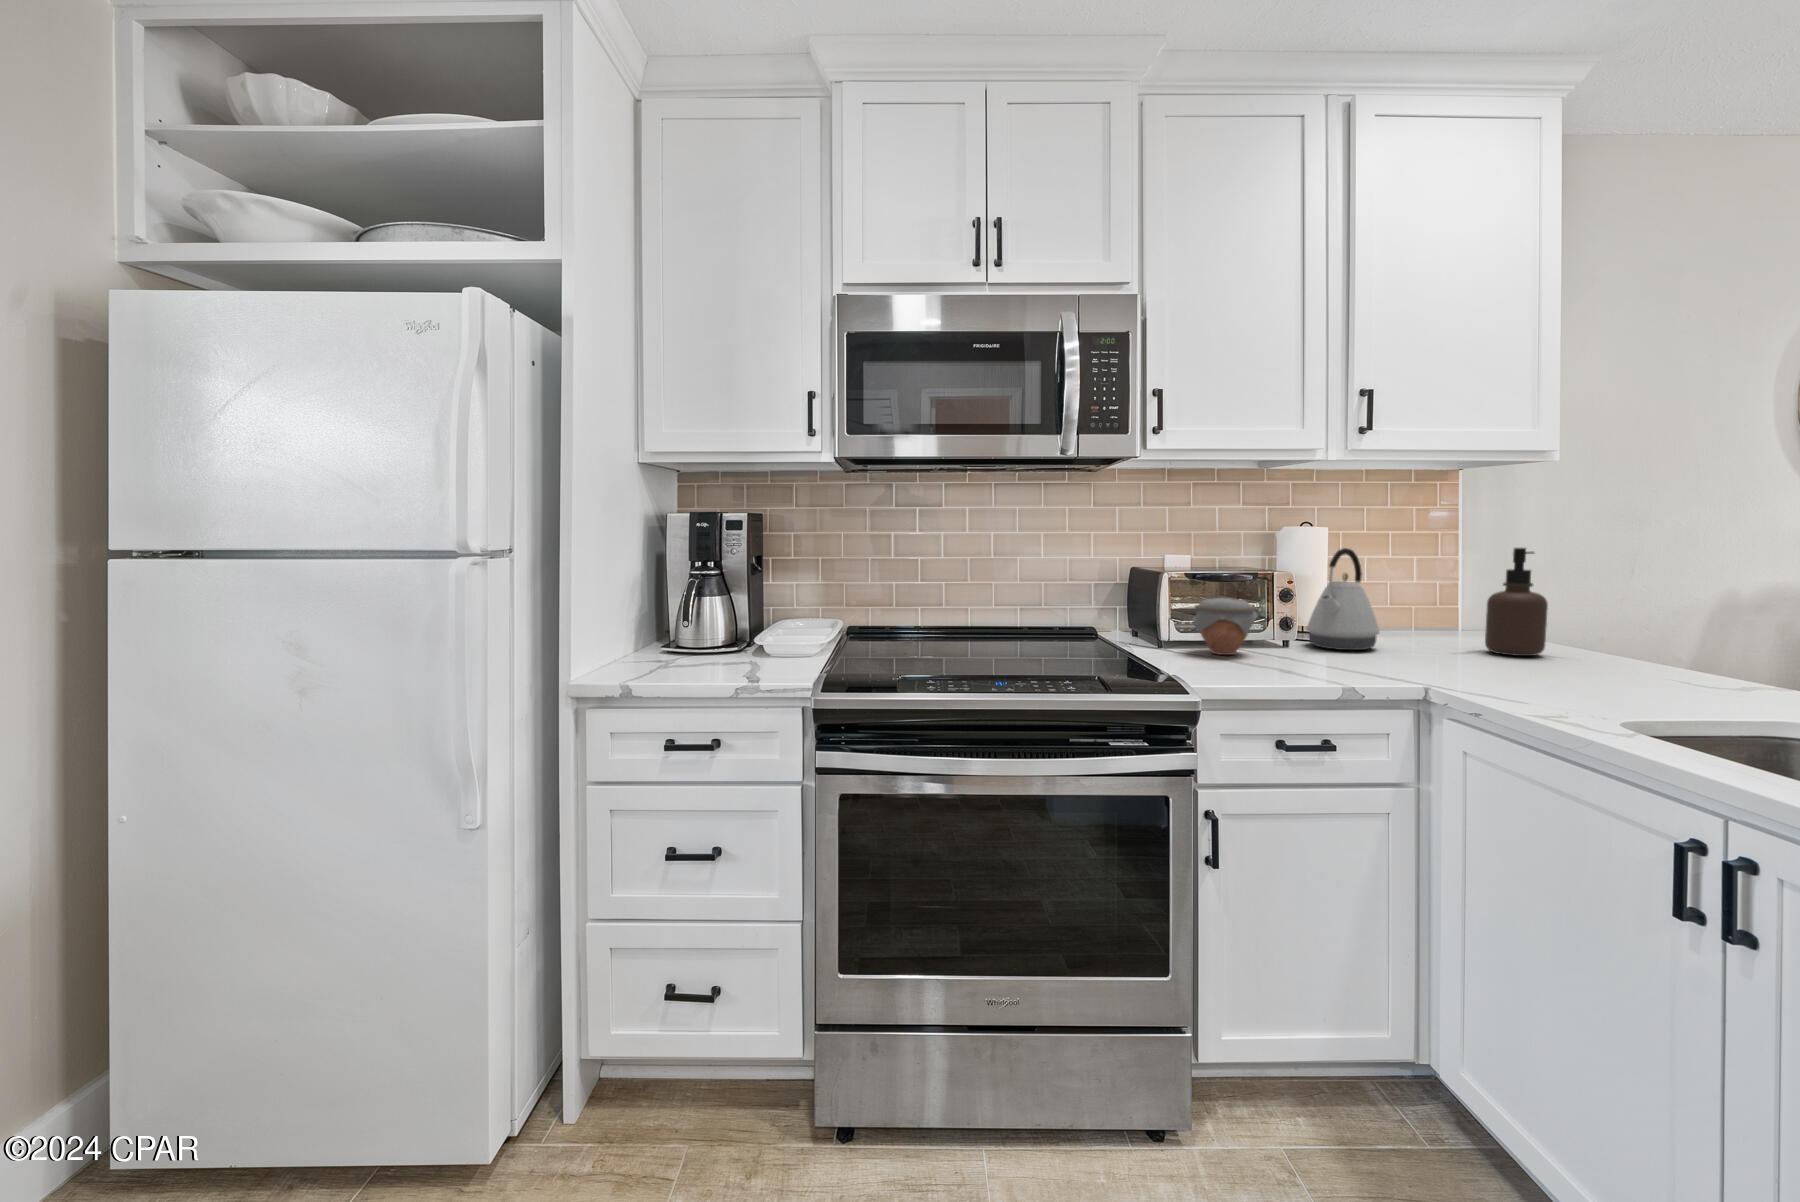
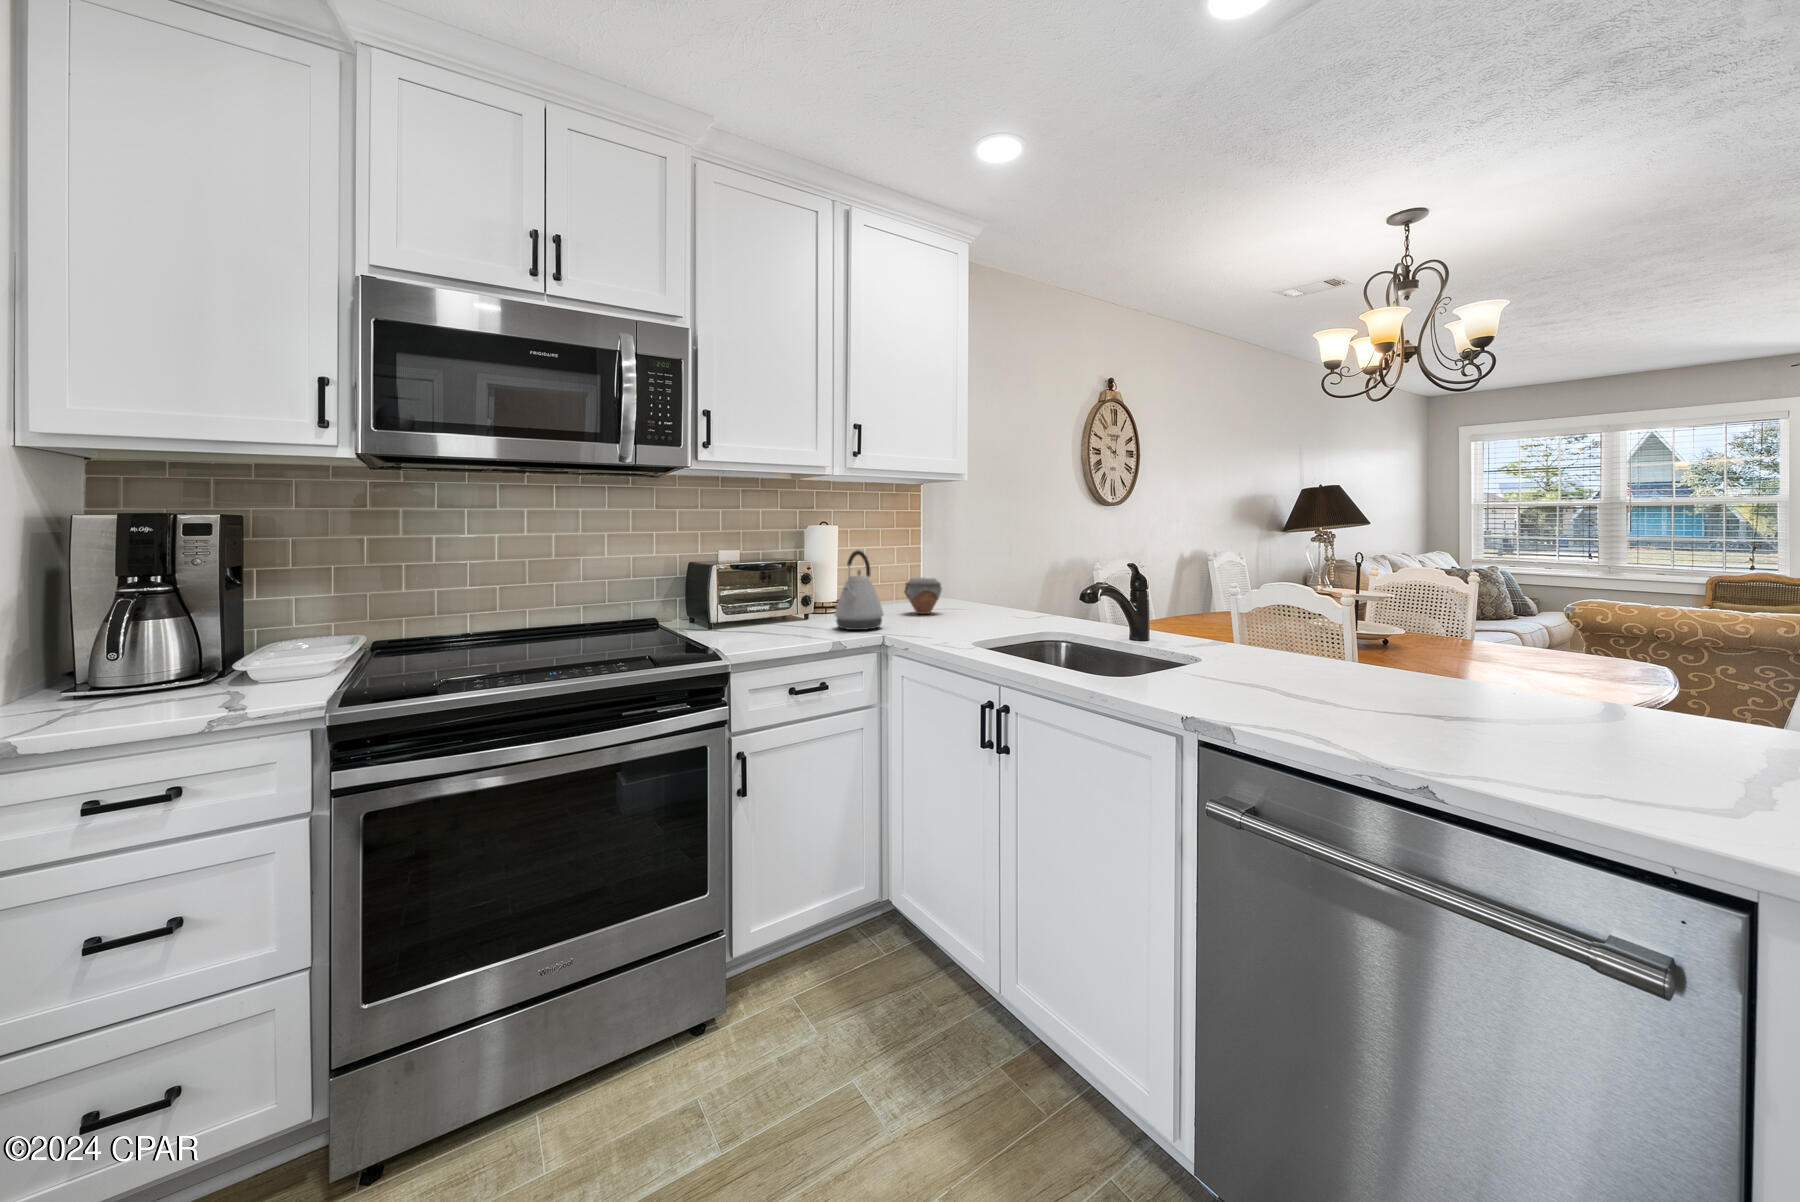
soap dispenser: present [1485,548,1548,656] -> none [948,549,980,625]
jar: present [1192,598,1258,655] -> present [904,578,942,614]

